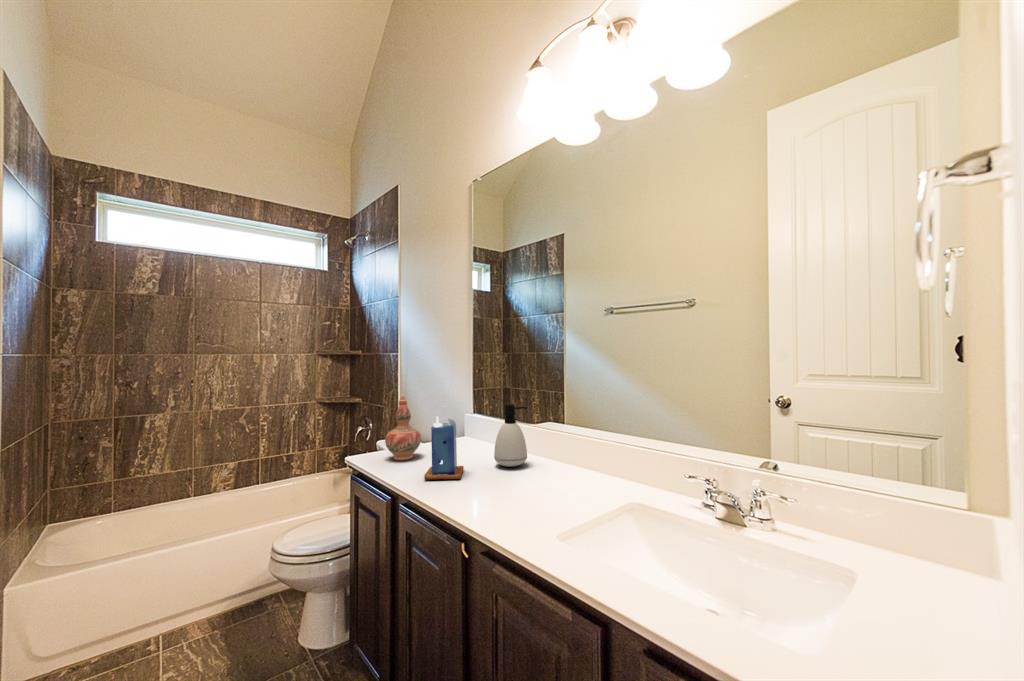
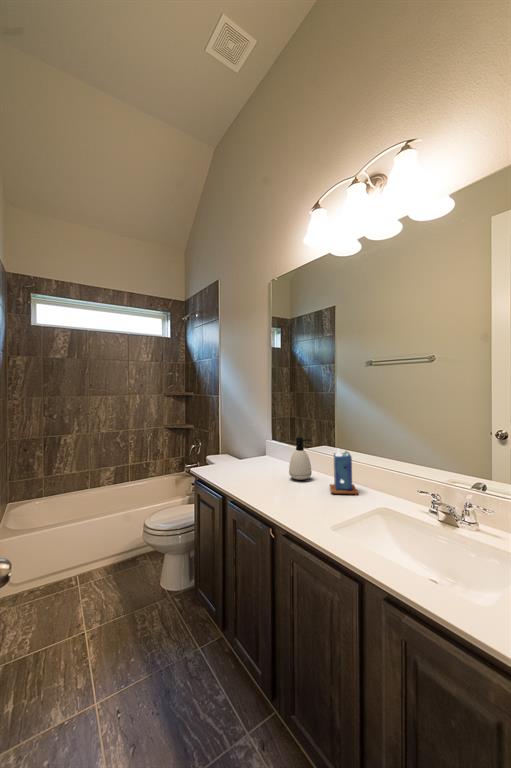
decorative vase: present [385,395,421,460] -> none [216,428,239,472]
candle: present [424,416,464,480] -> present [330,449,358,494]

